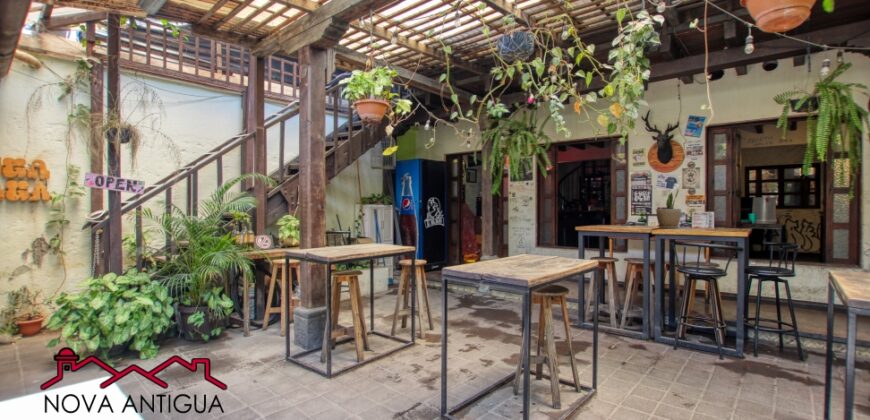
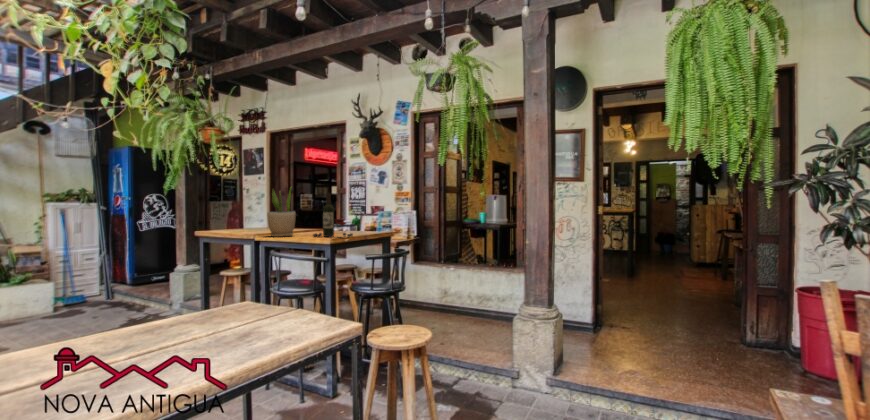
wine bottle: none [697,194,741,230] -> present [313,193,353,238]

